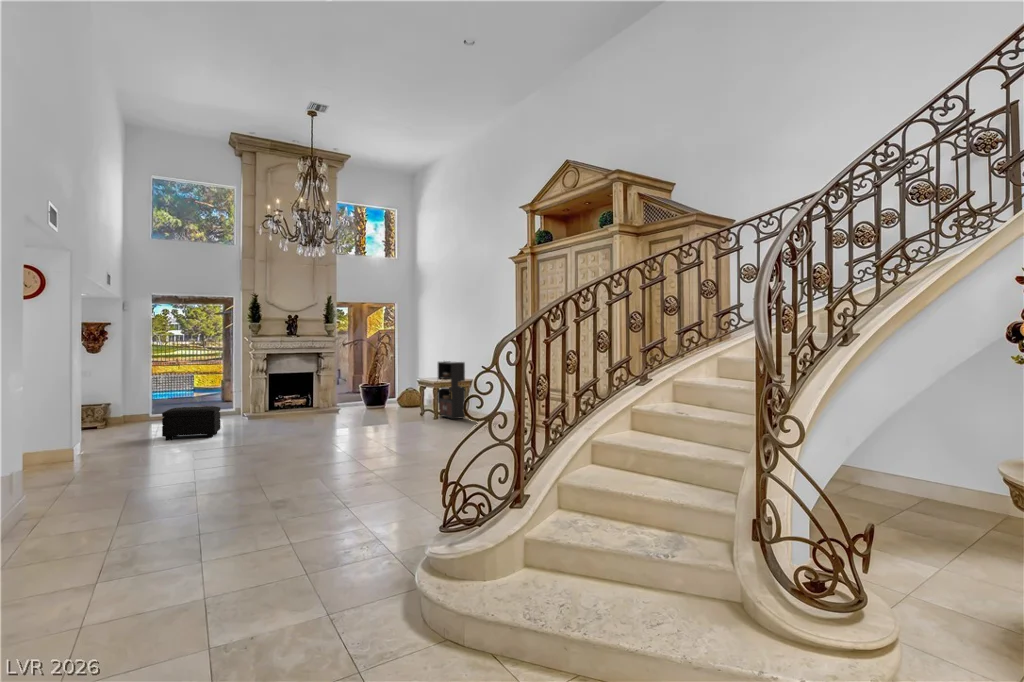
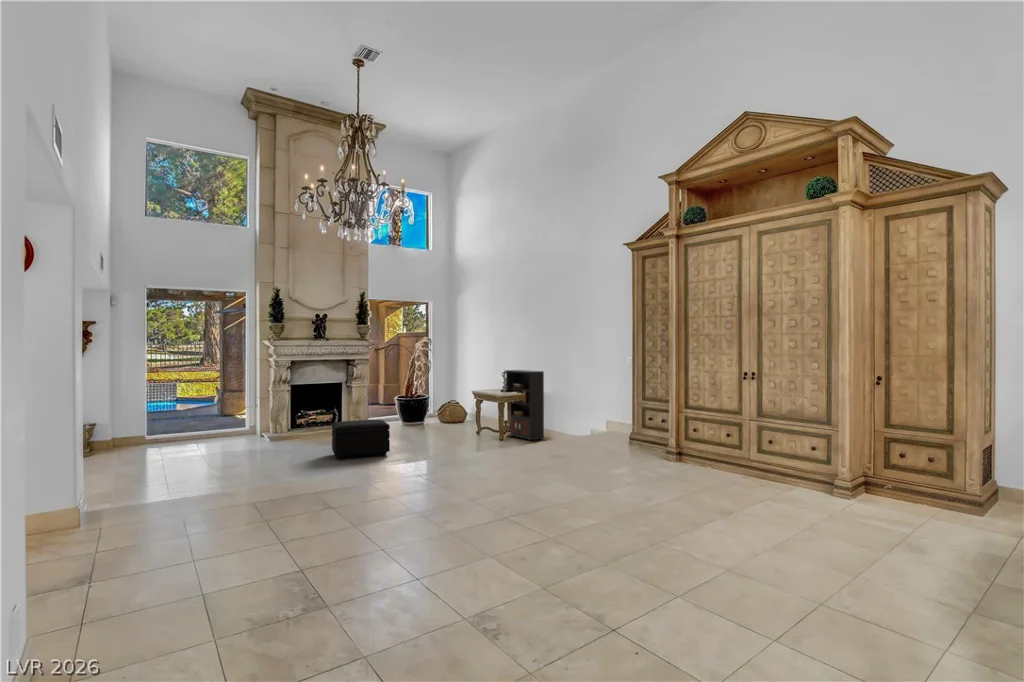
footstool: present [162,406,221,440] -> present [332,420,390,460]

